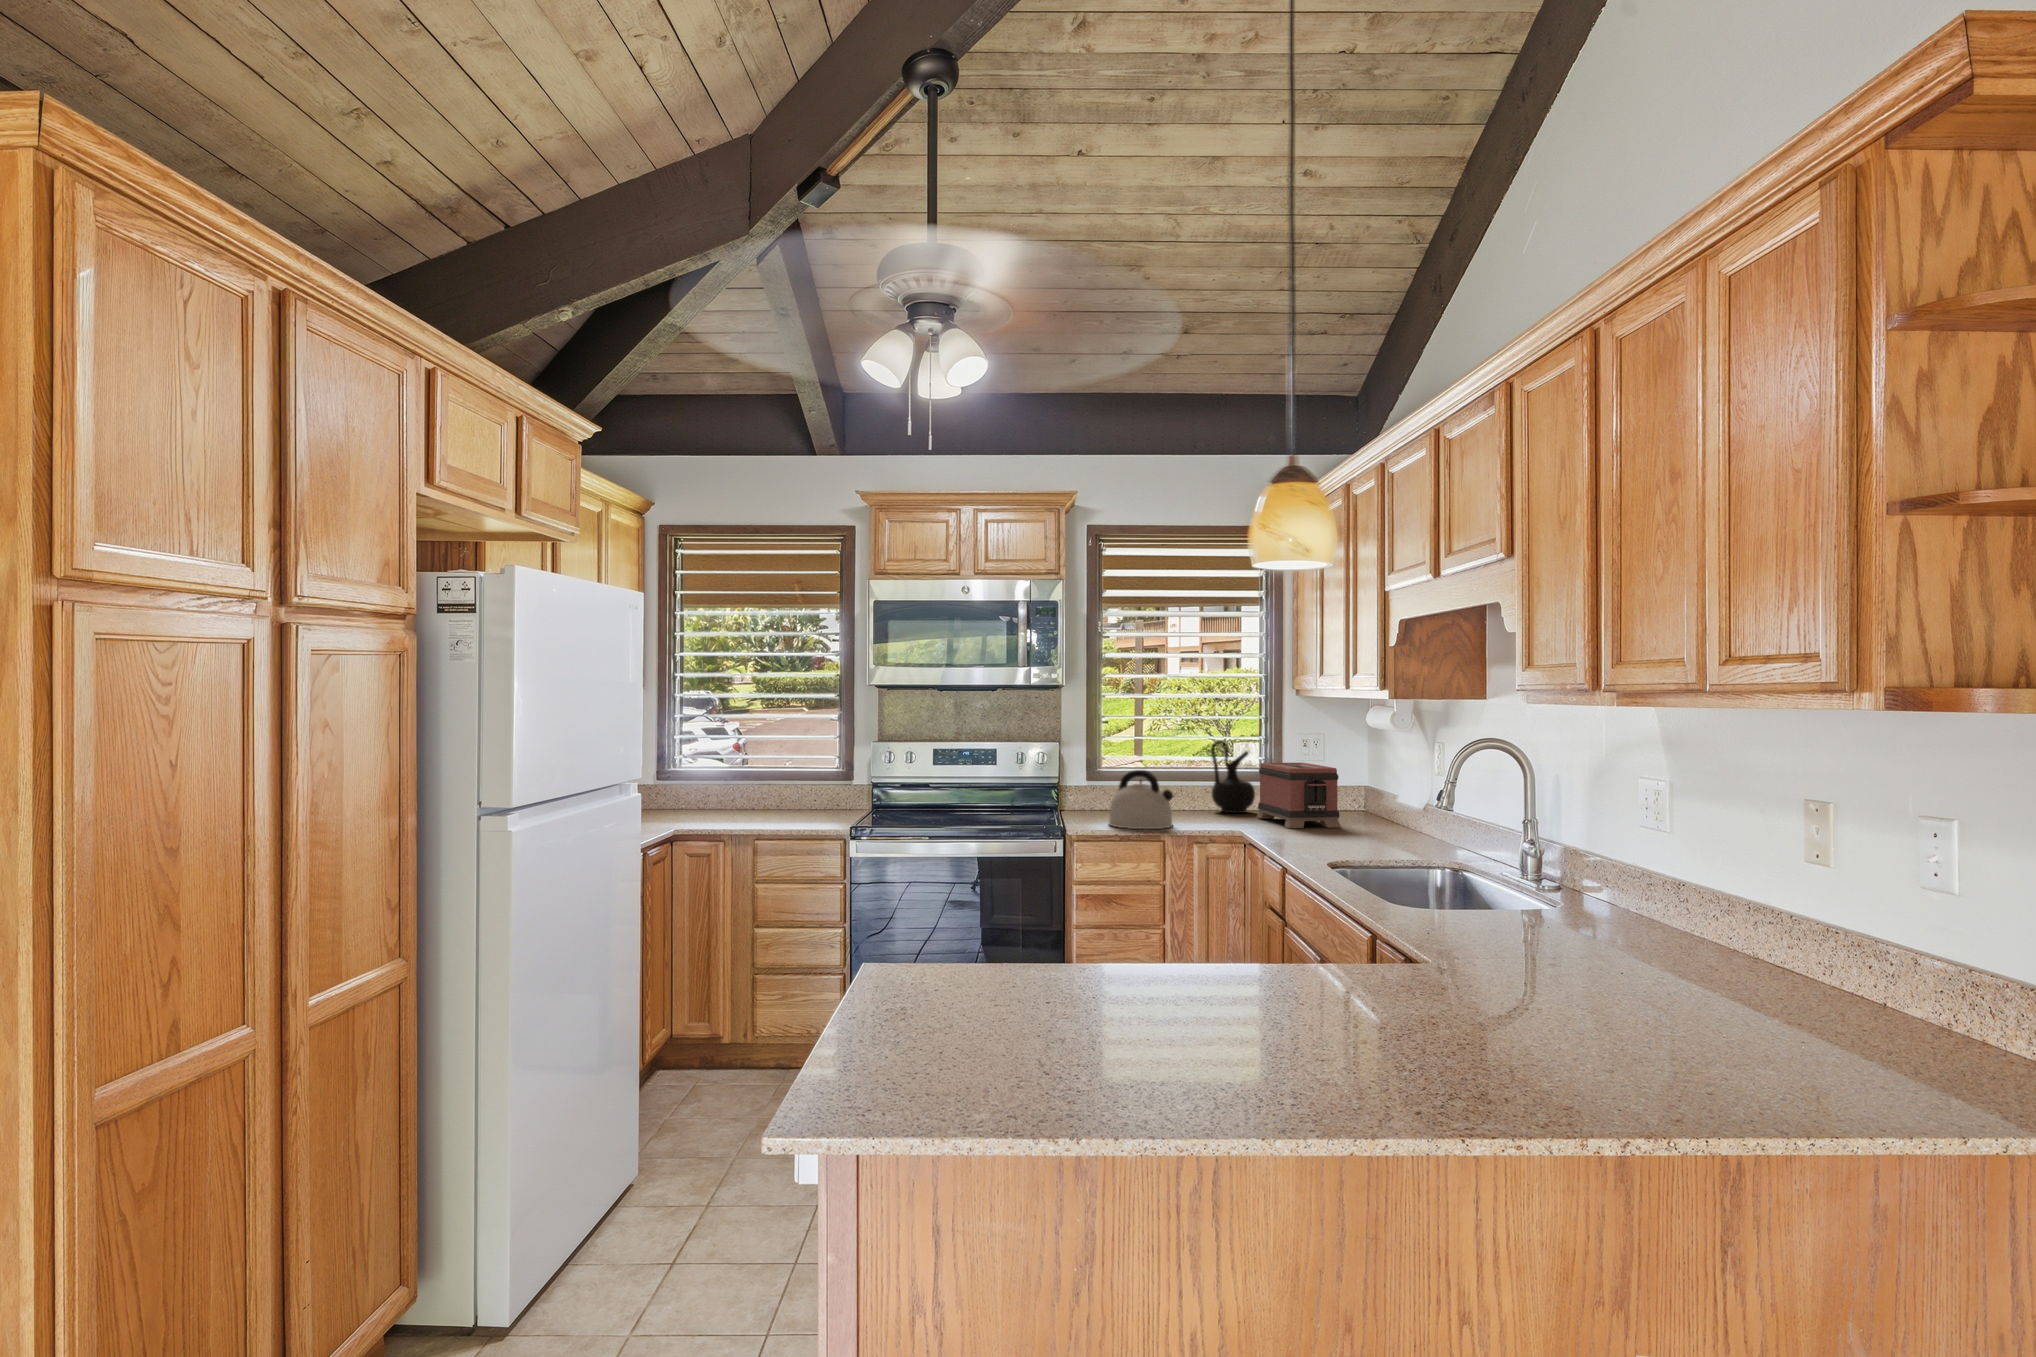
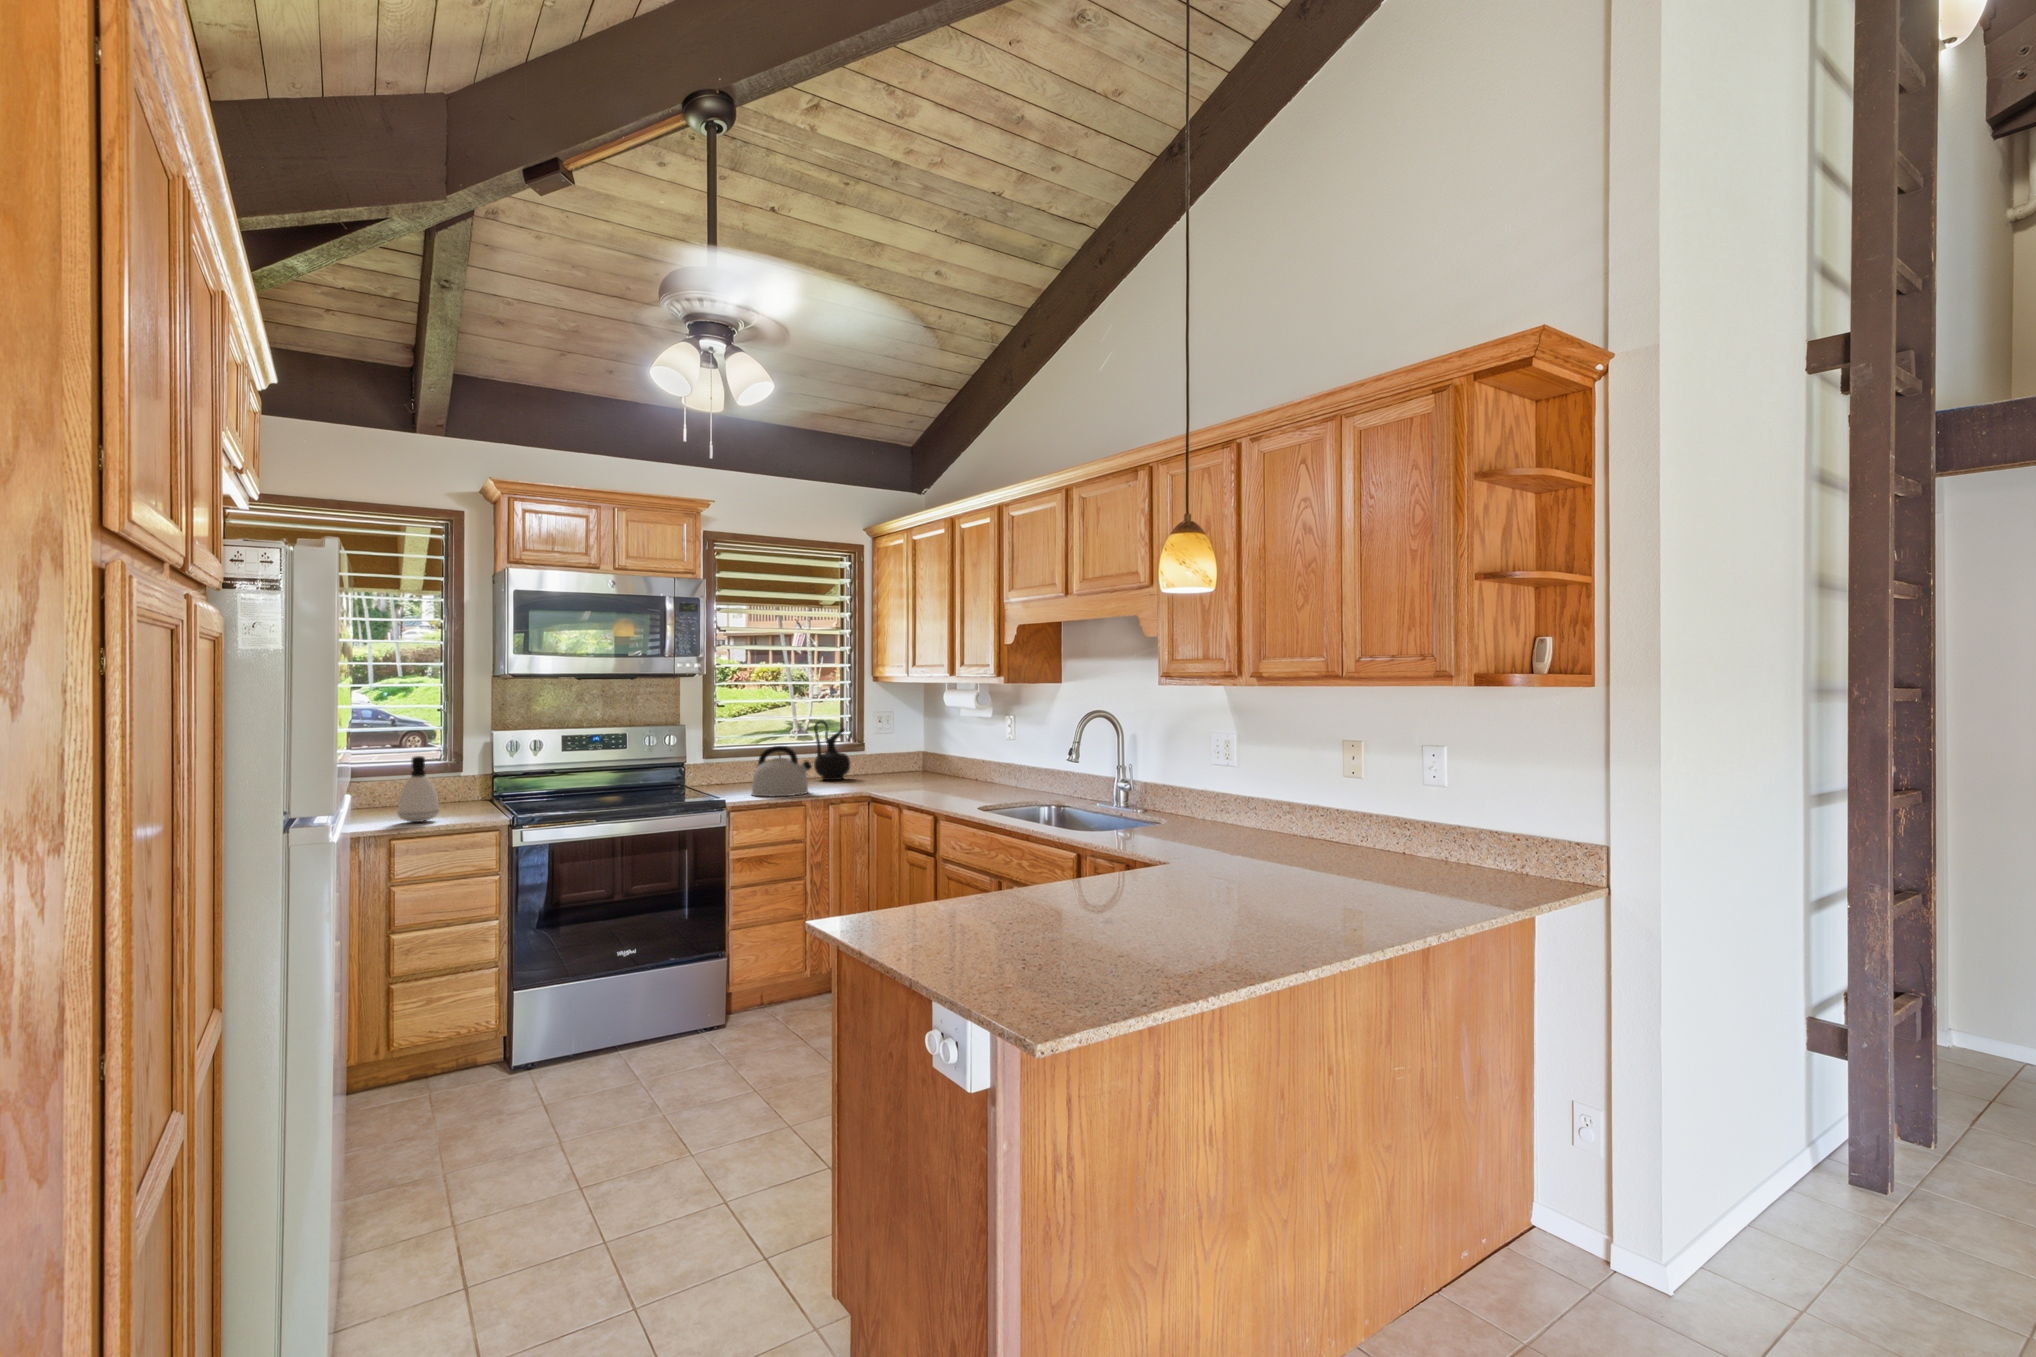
soap dispenser: none [772,762,806,824] -> present [398,756,439,822]
toaster: present [1257,763,1341,828] -> none [859,735,935,786]

